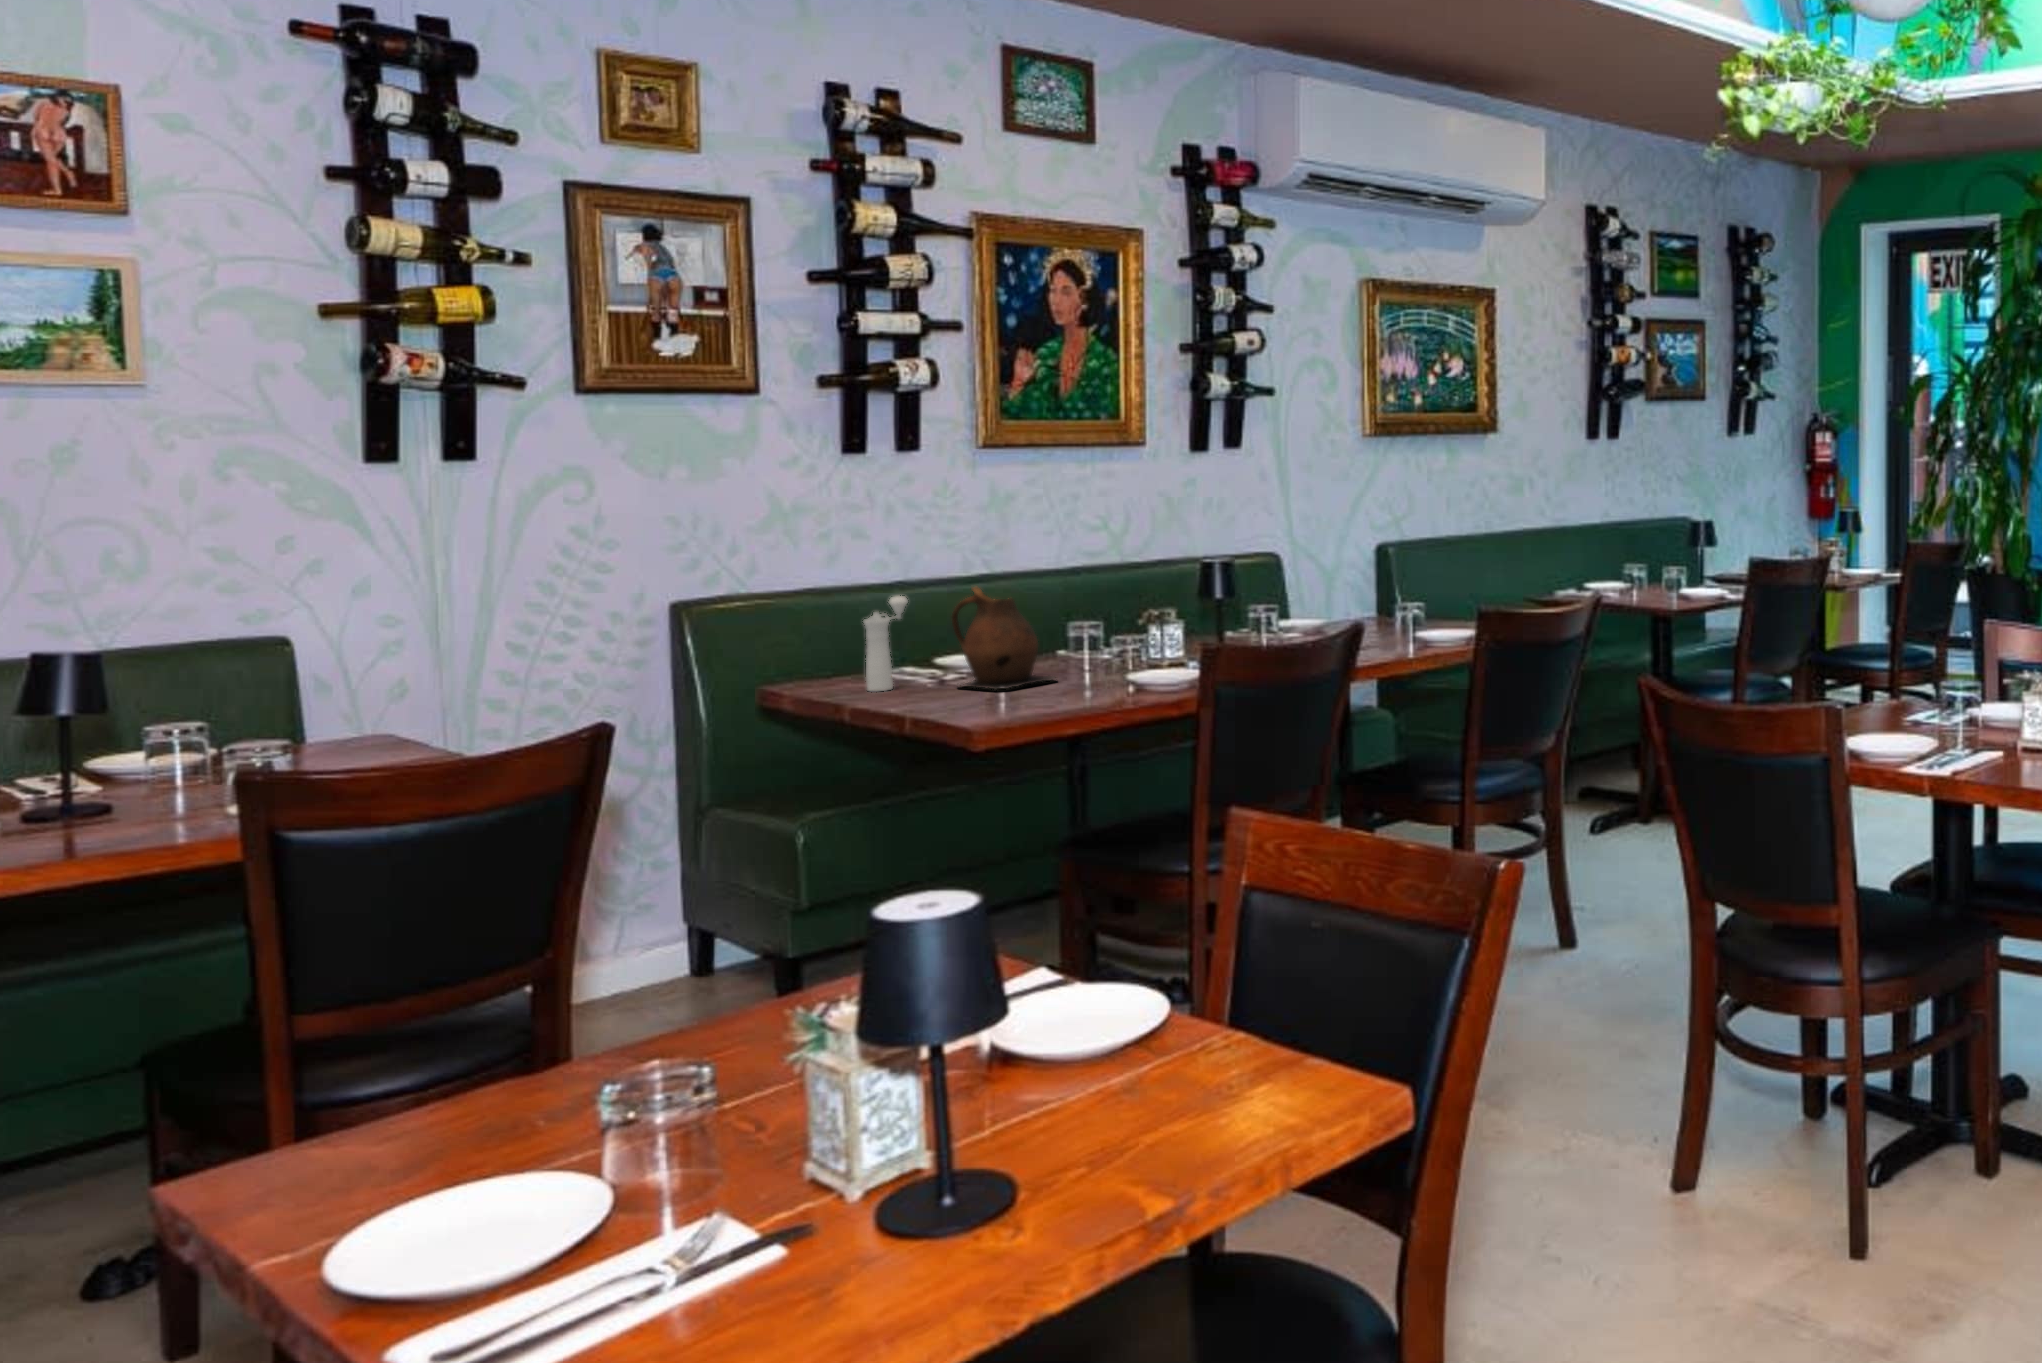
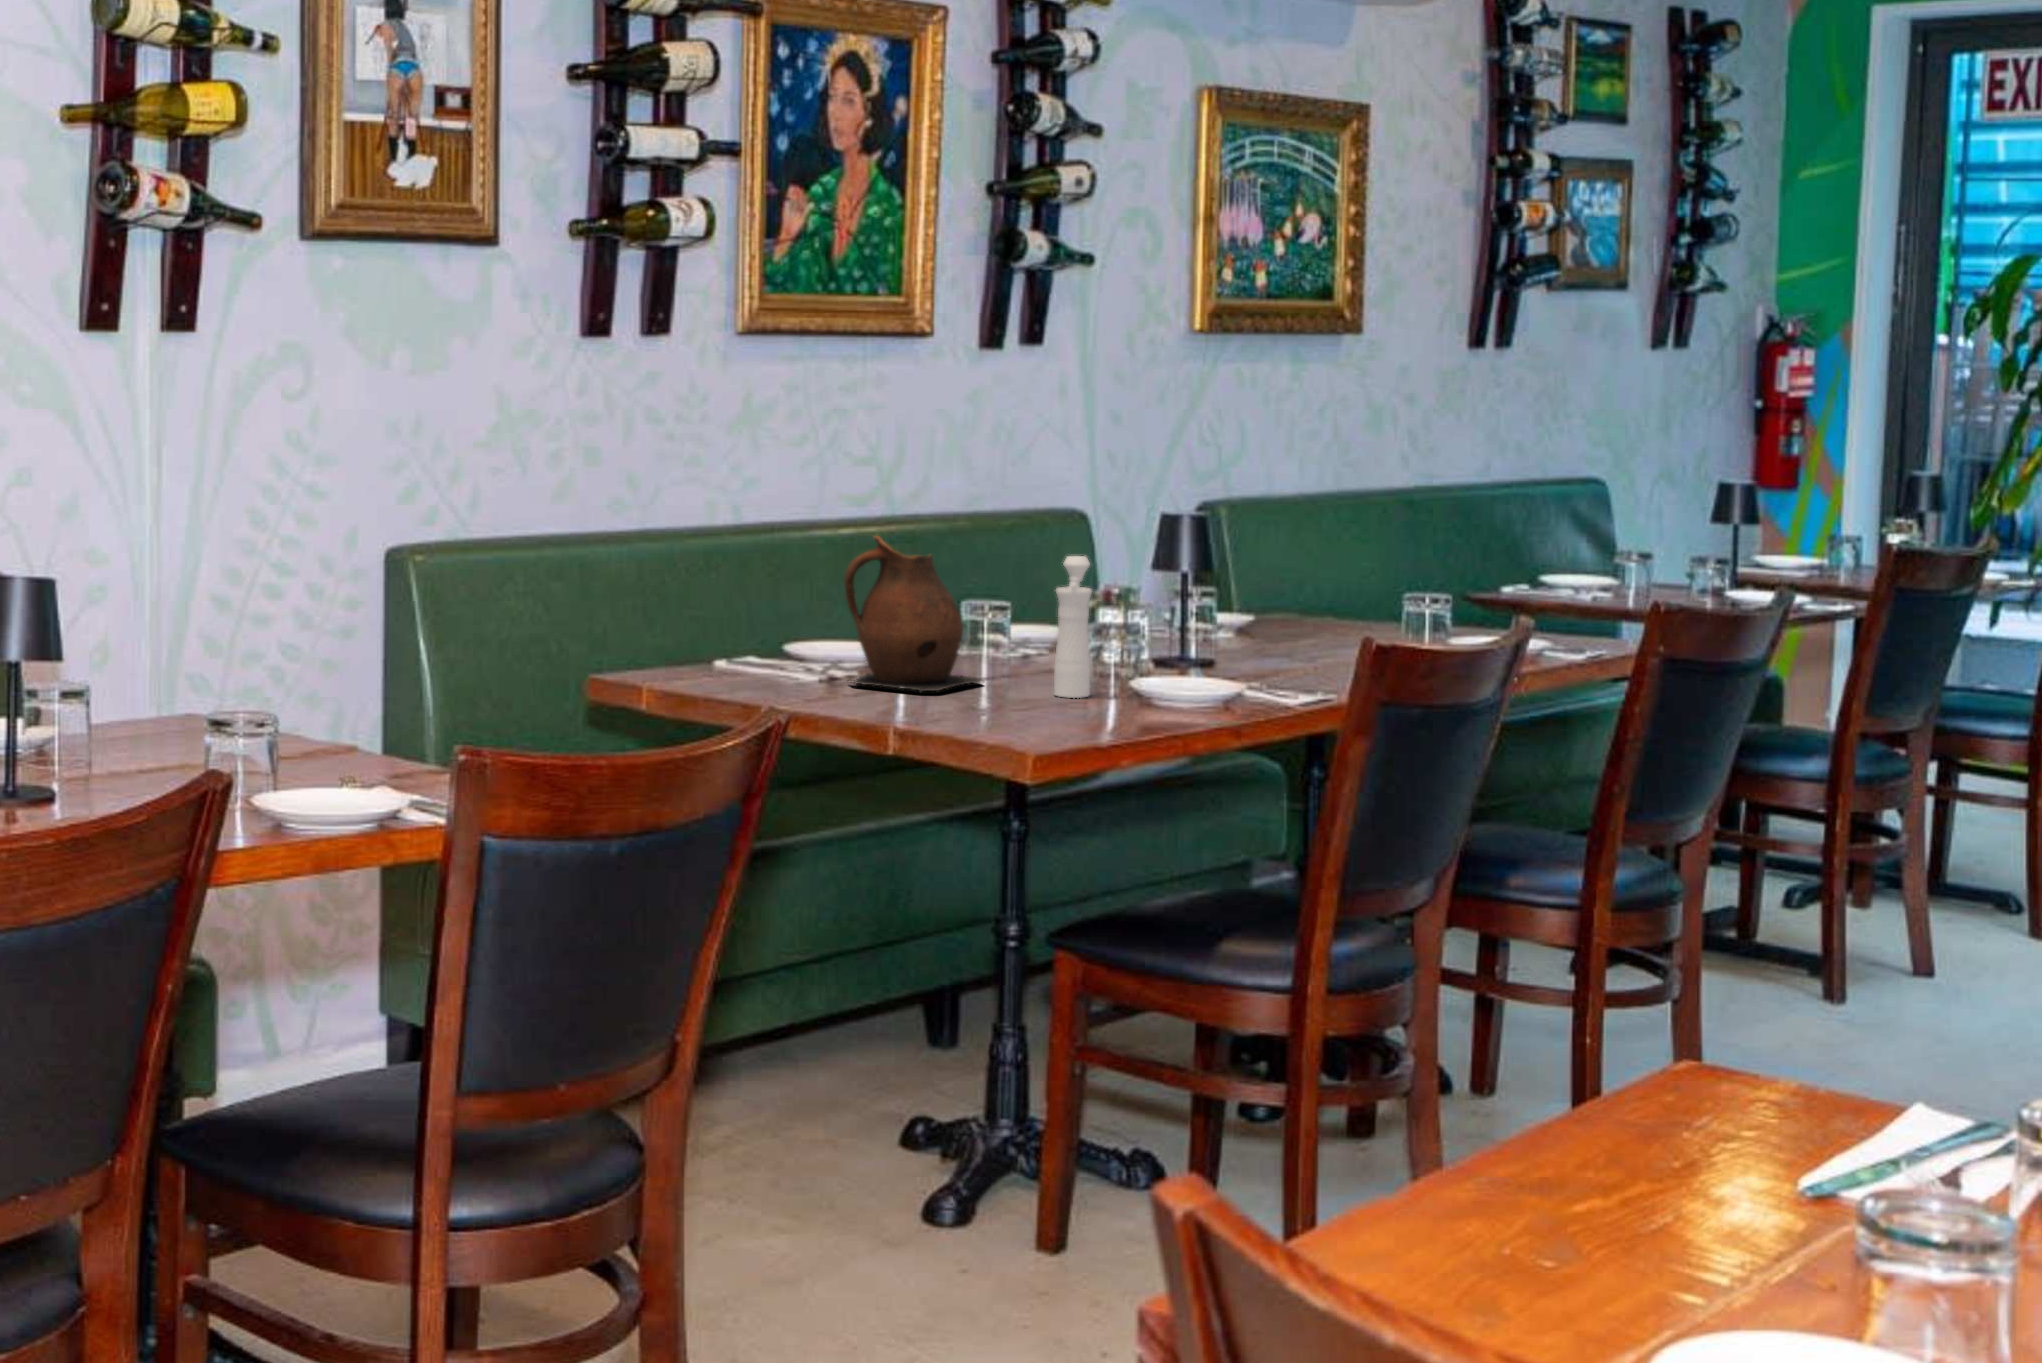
pepper mill: present [864,596,907,691] -> present [1054,556,1092,698]

